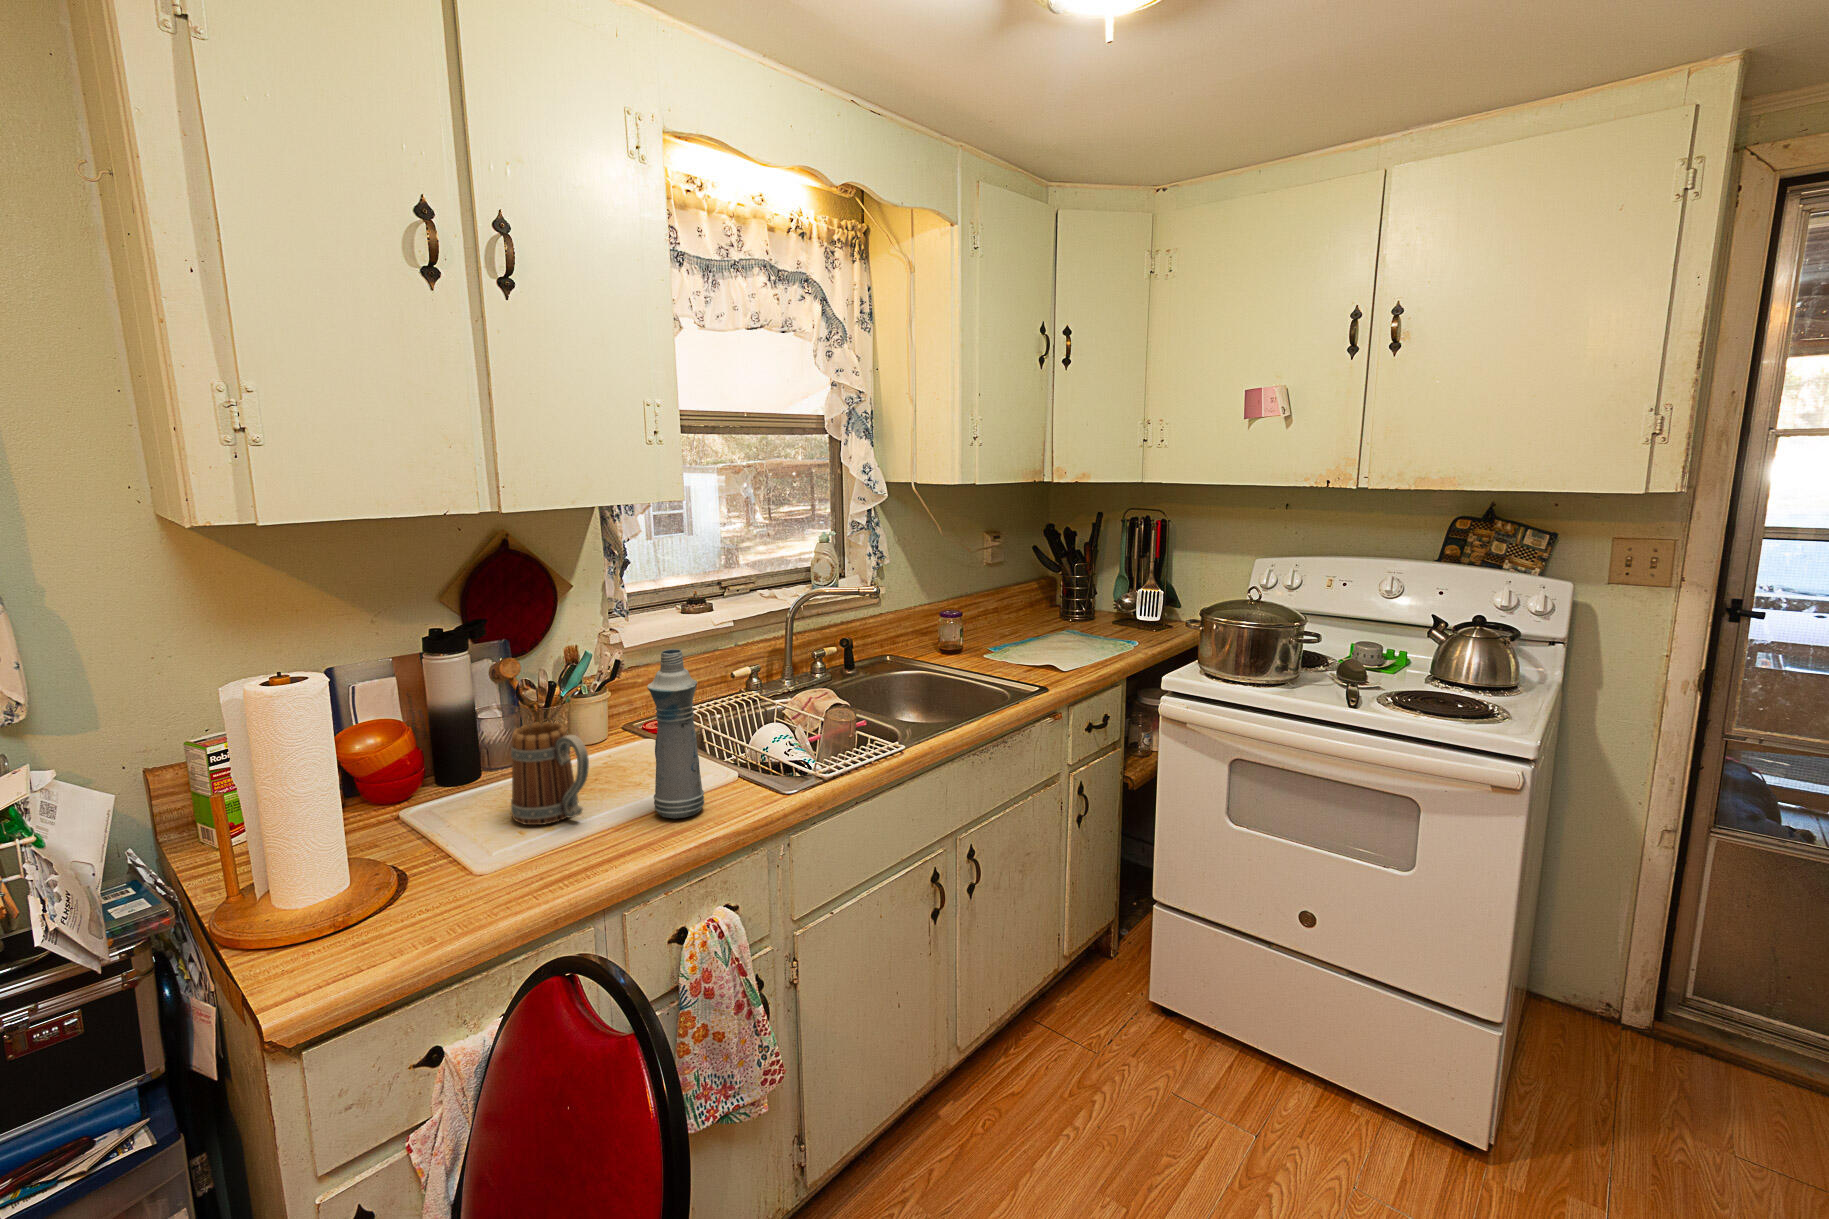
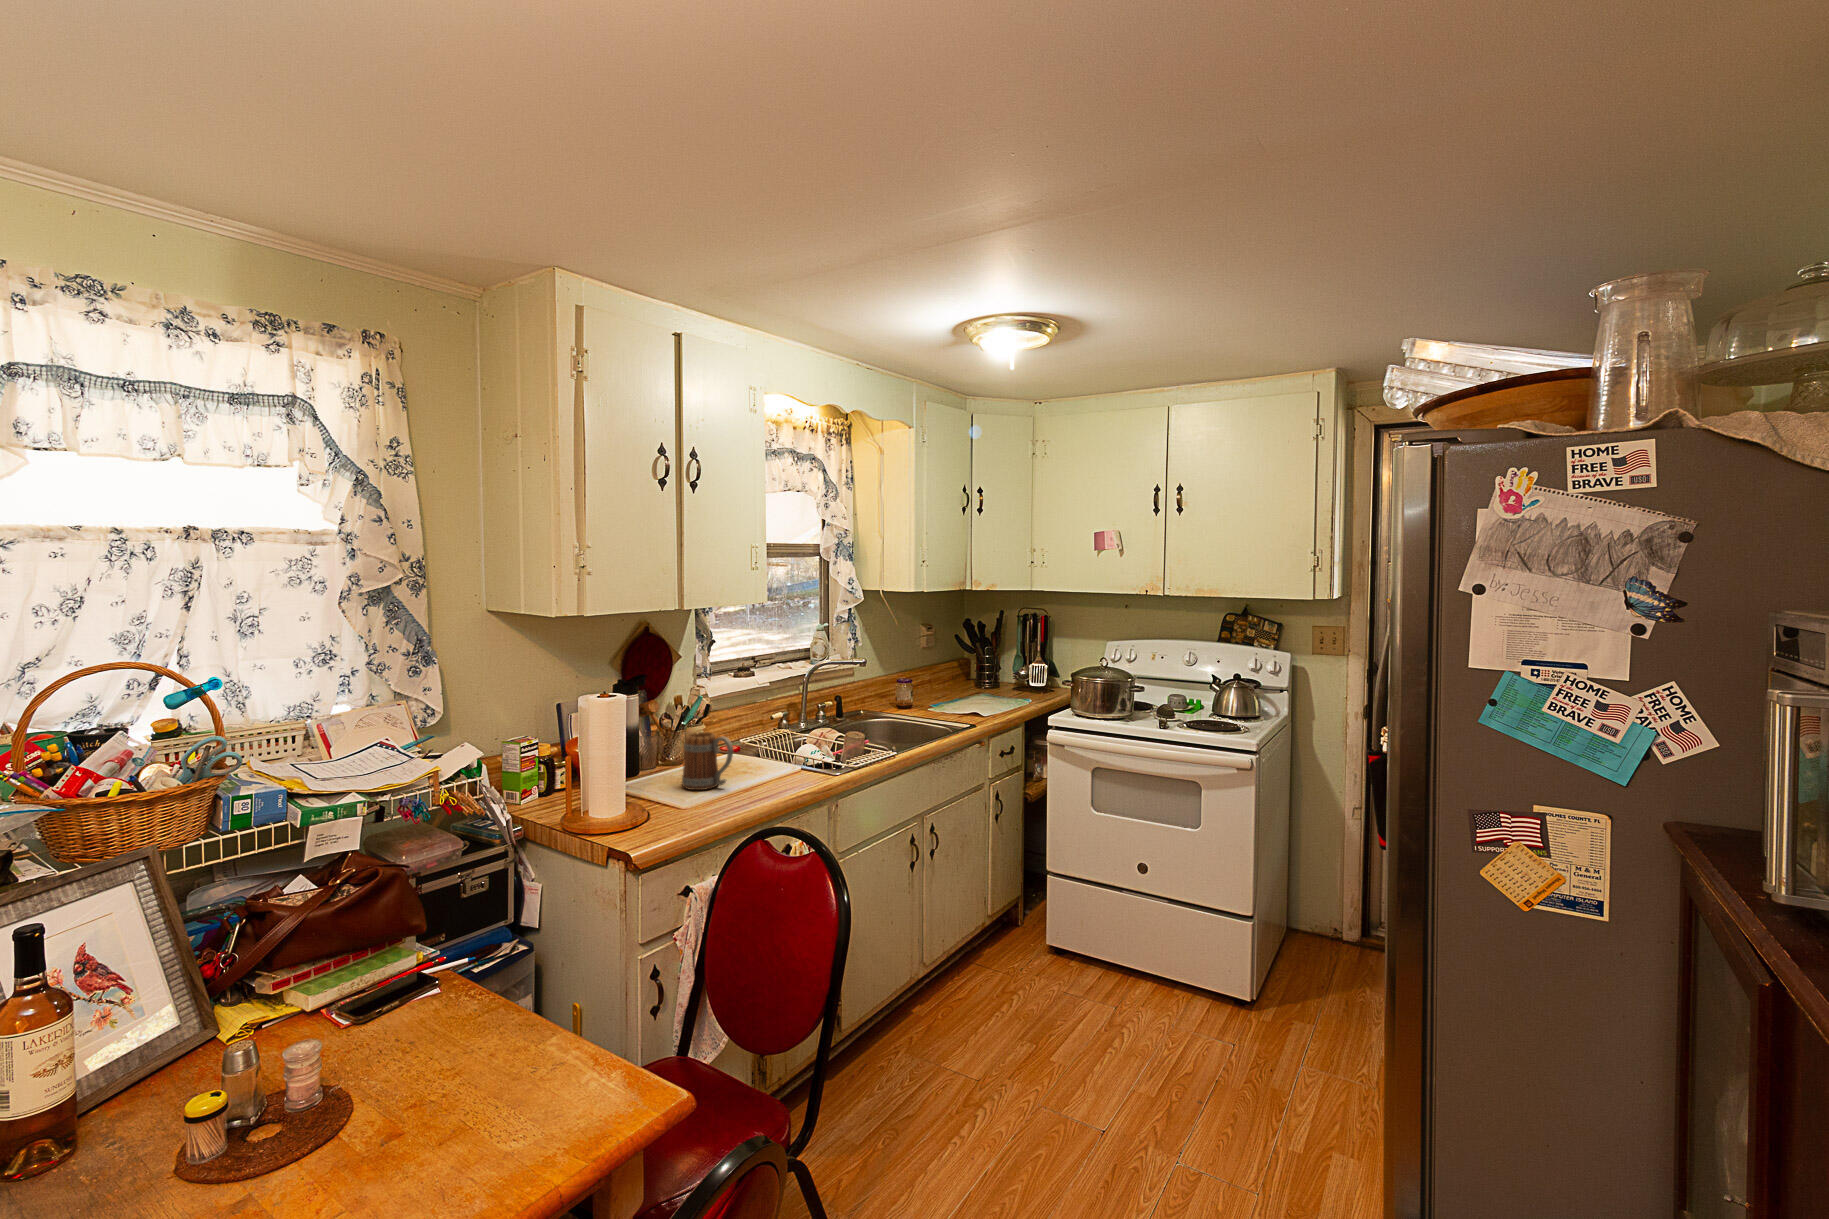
bottle: present [647,649,704,818] -> none [765,687,794,785]

